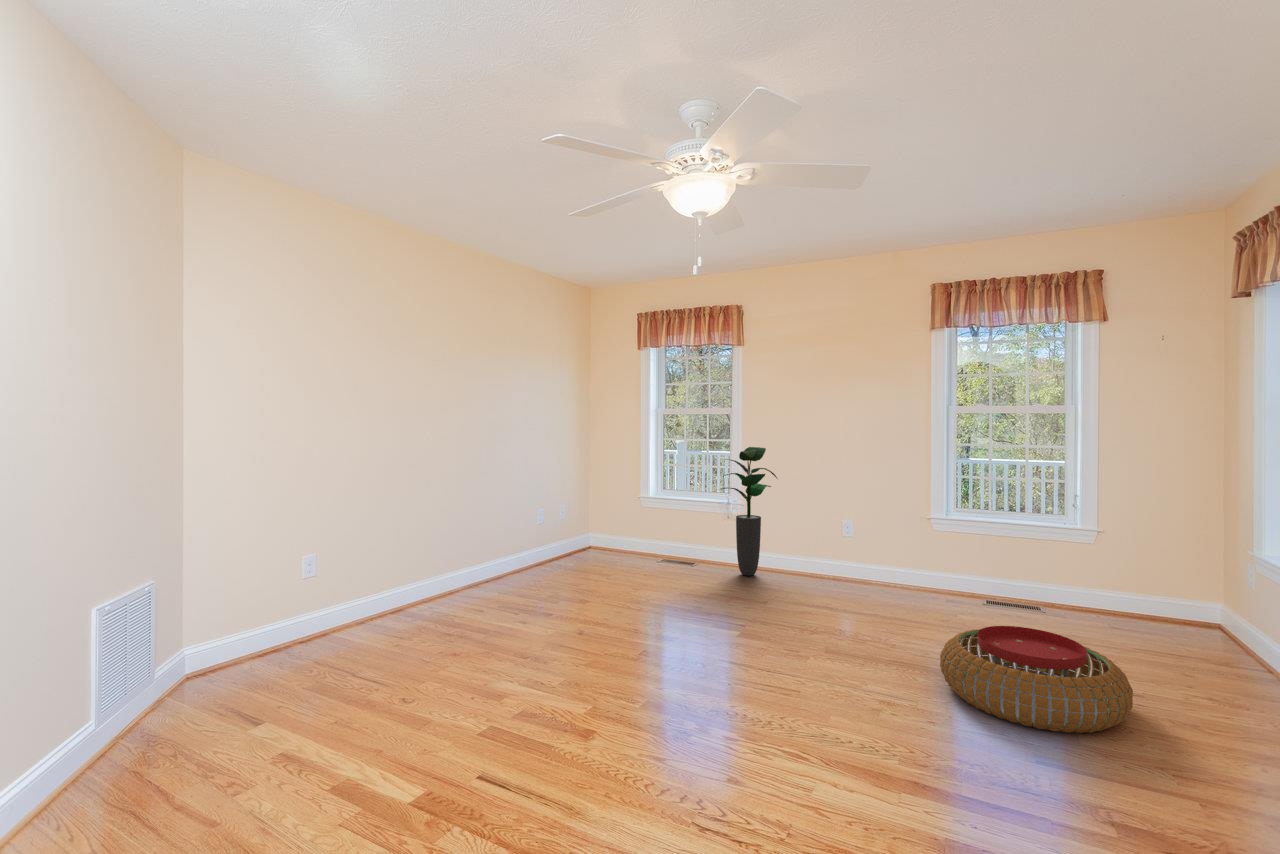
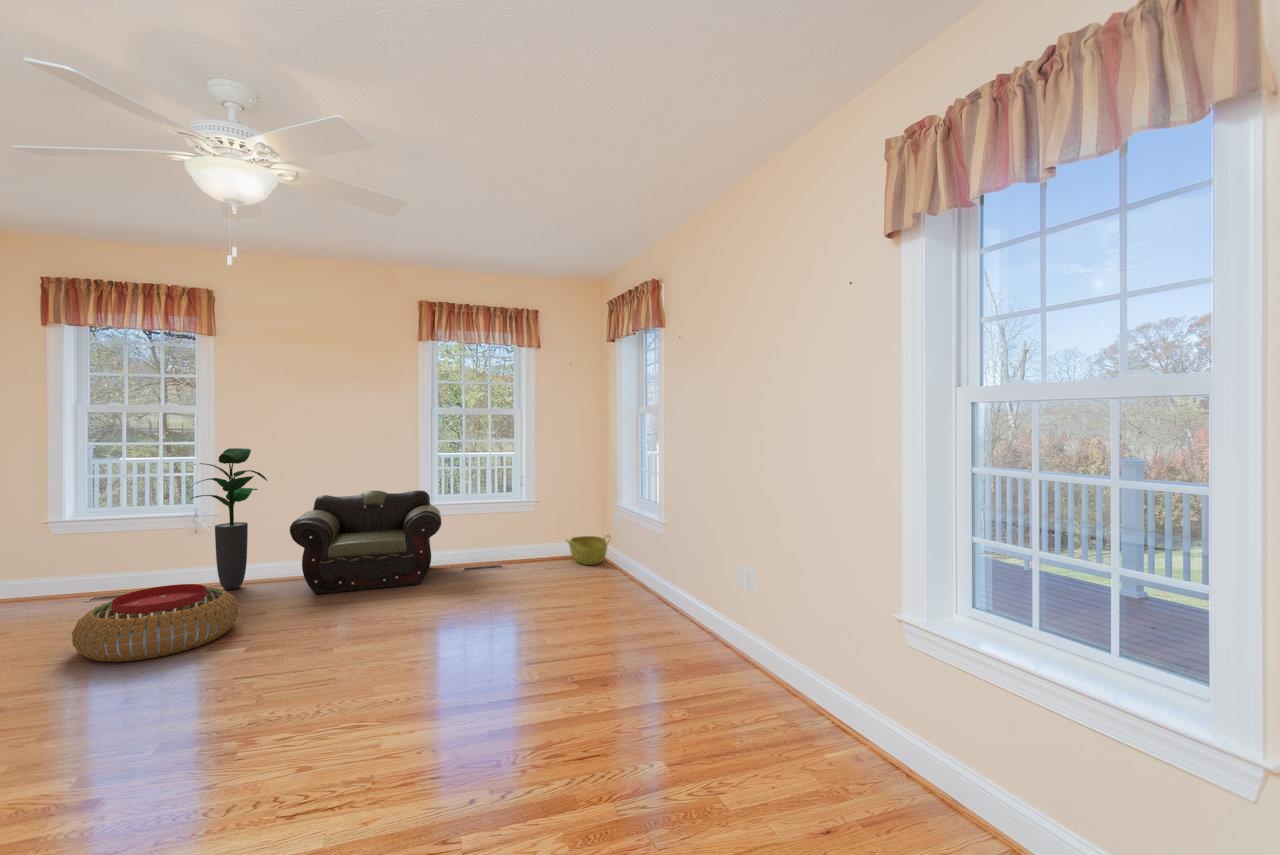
armchair: none [790,498,951,614] -> present [290,491,442,594]
basket: none [1144,600,1239,651] -> present [566,535,610,565]
pouf: present [940,626,1133,733] -> present [72,584,239,662]

